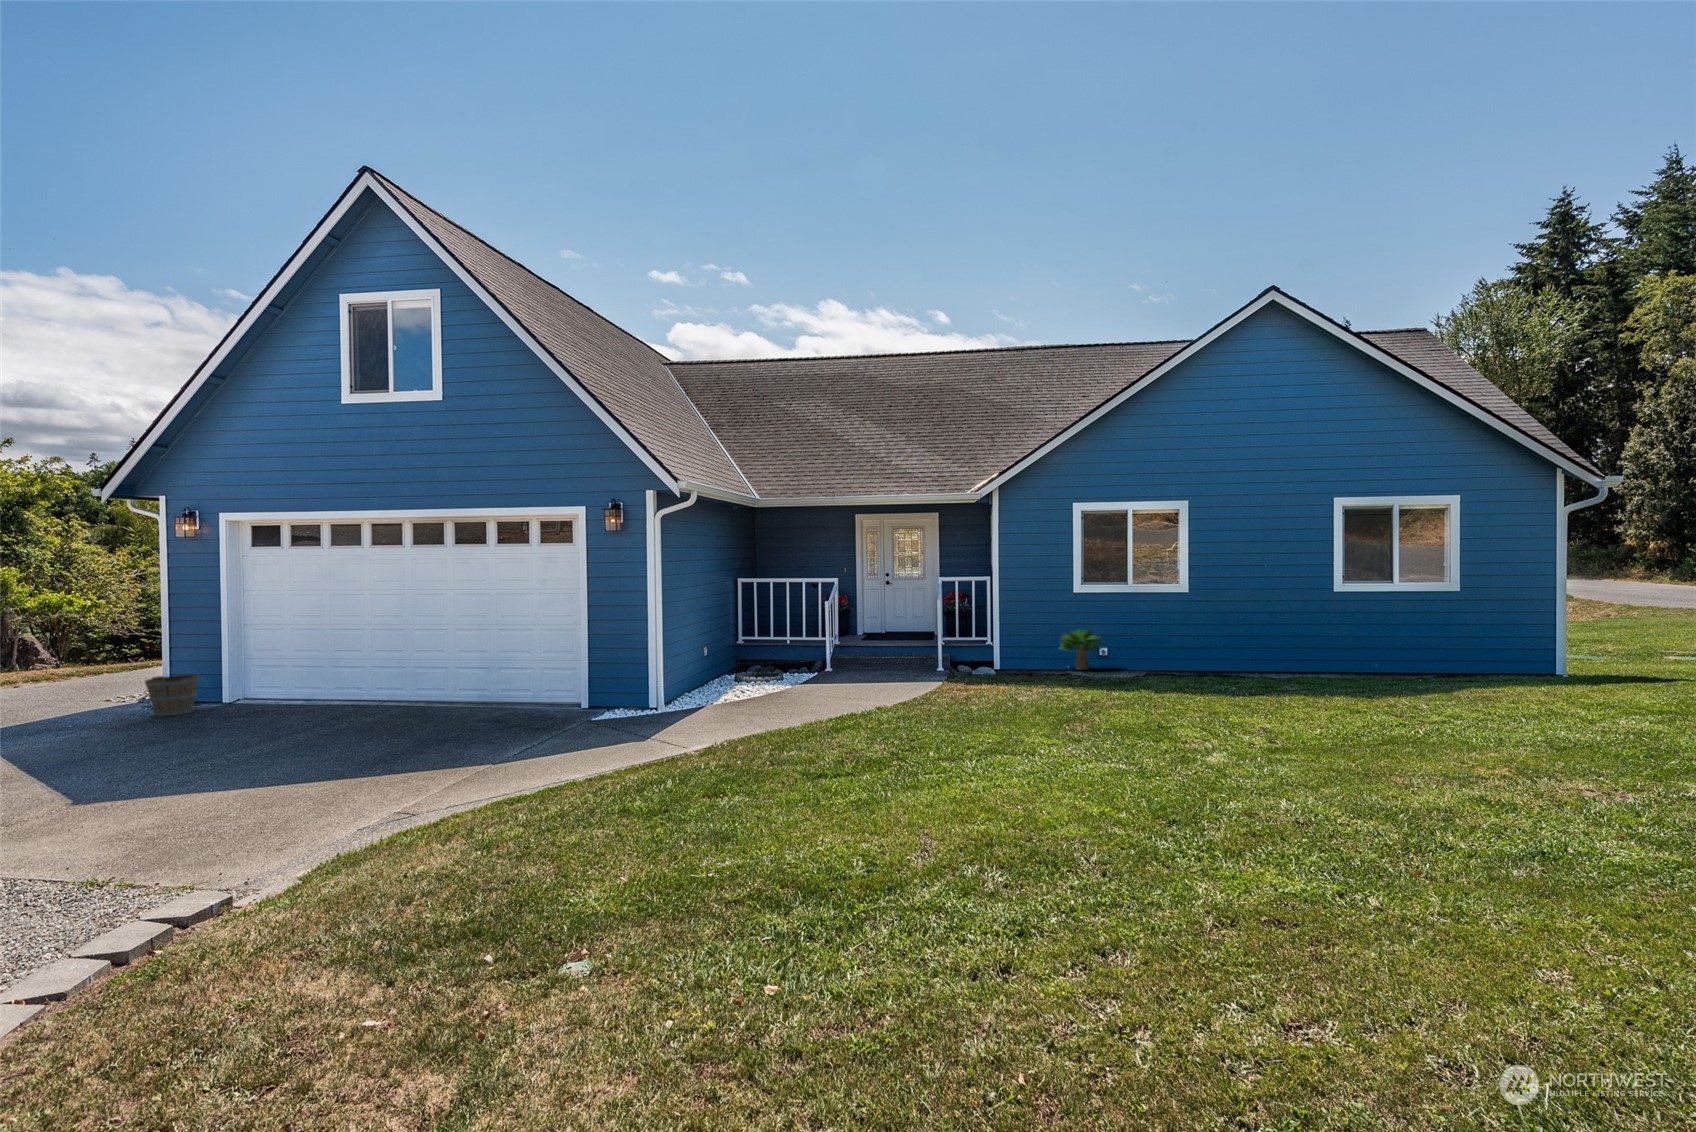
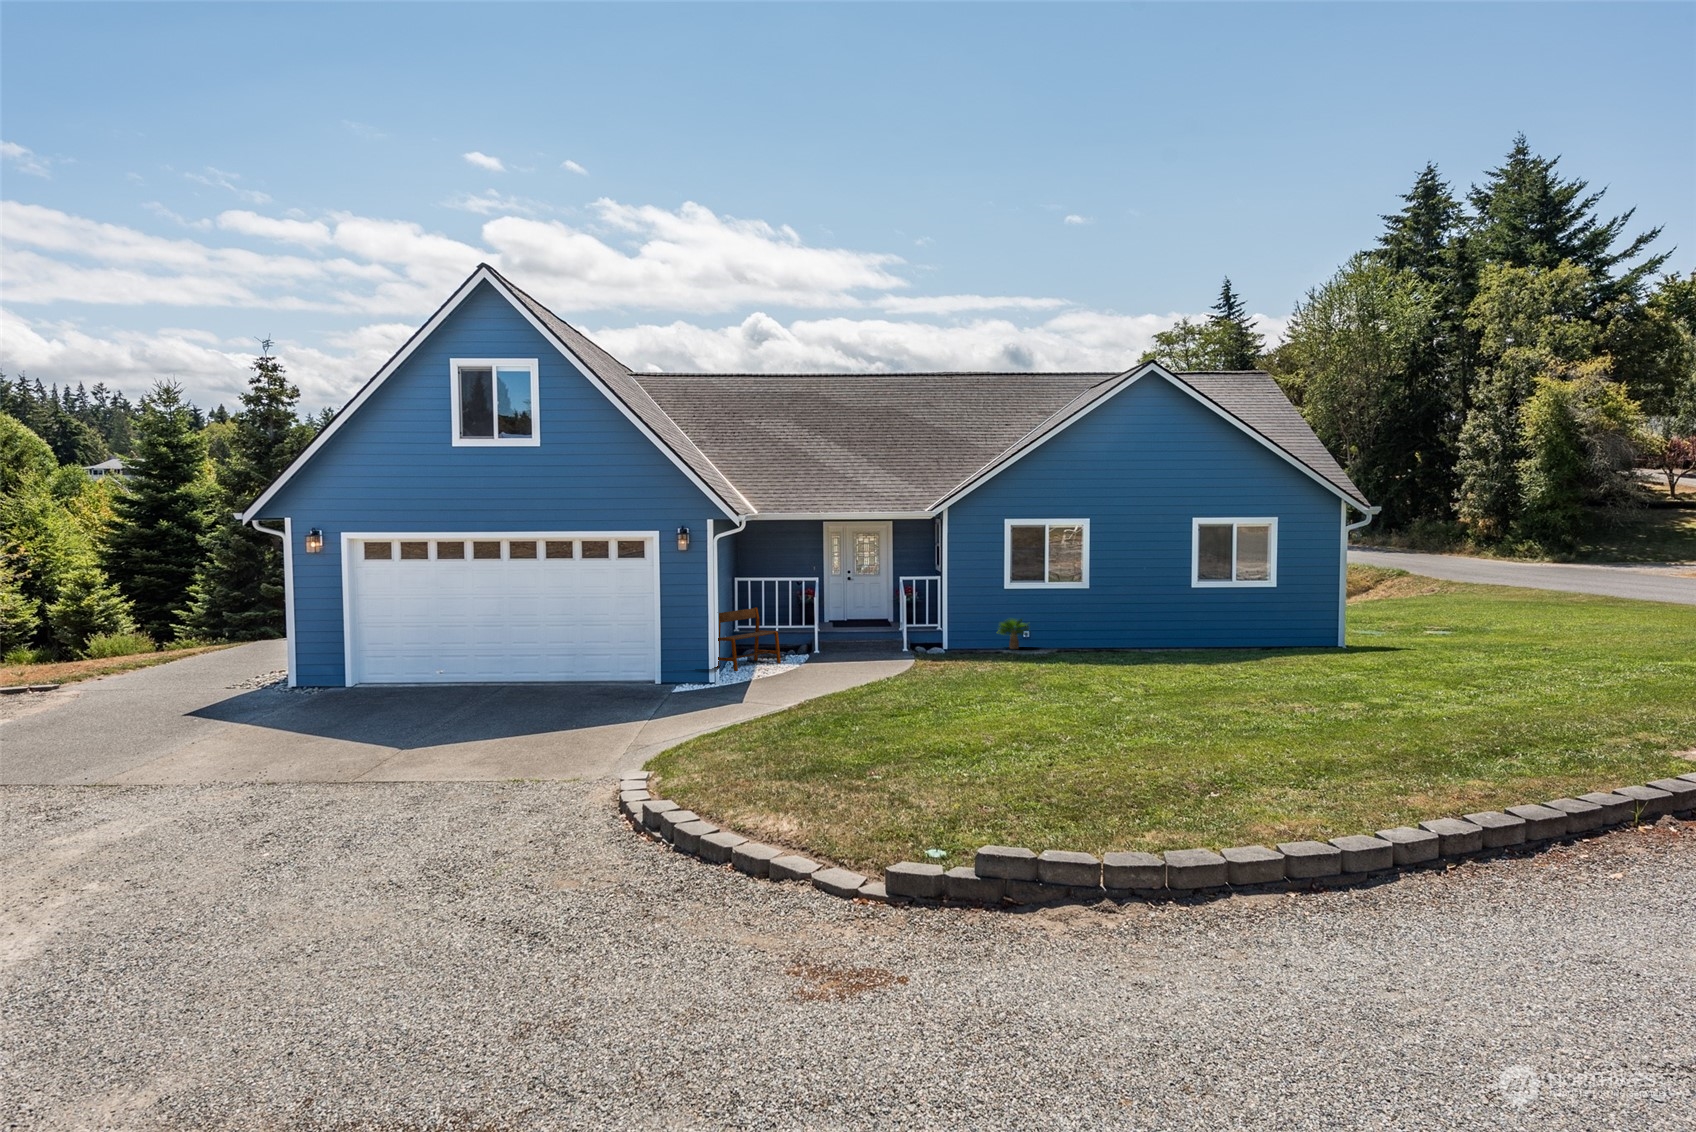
bench: none [680,611,767,692] -> present [717,607,781,671]
wooden bucket: present [145,674,199,717] -> none [293,665,333,700]

